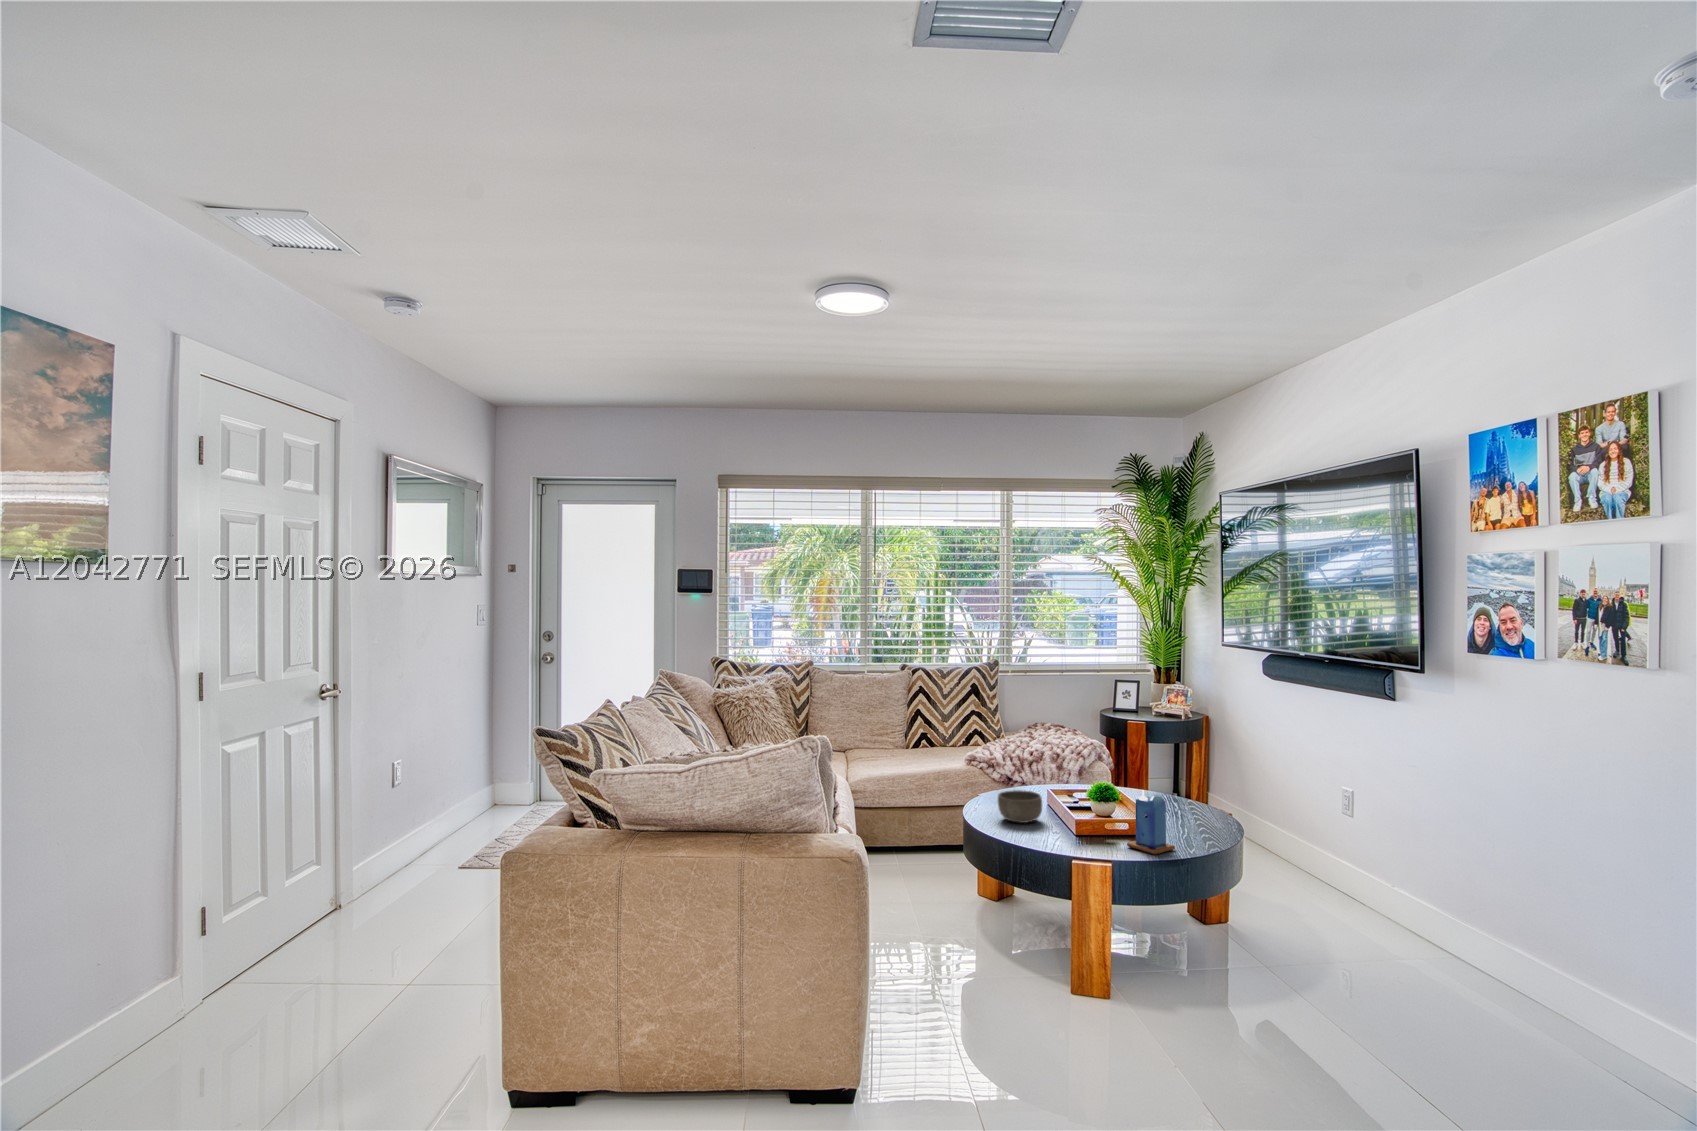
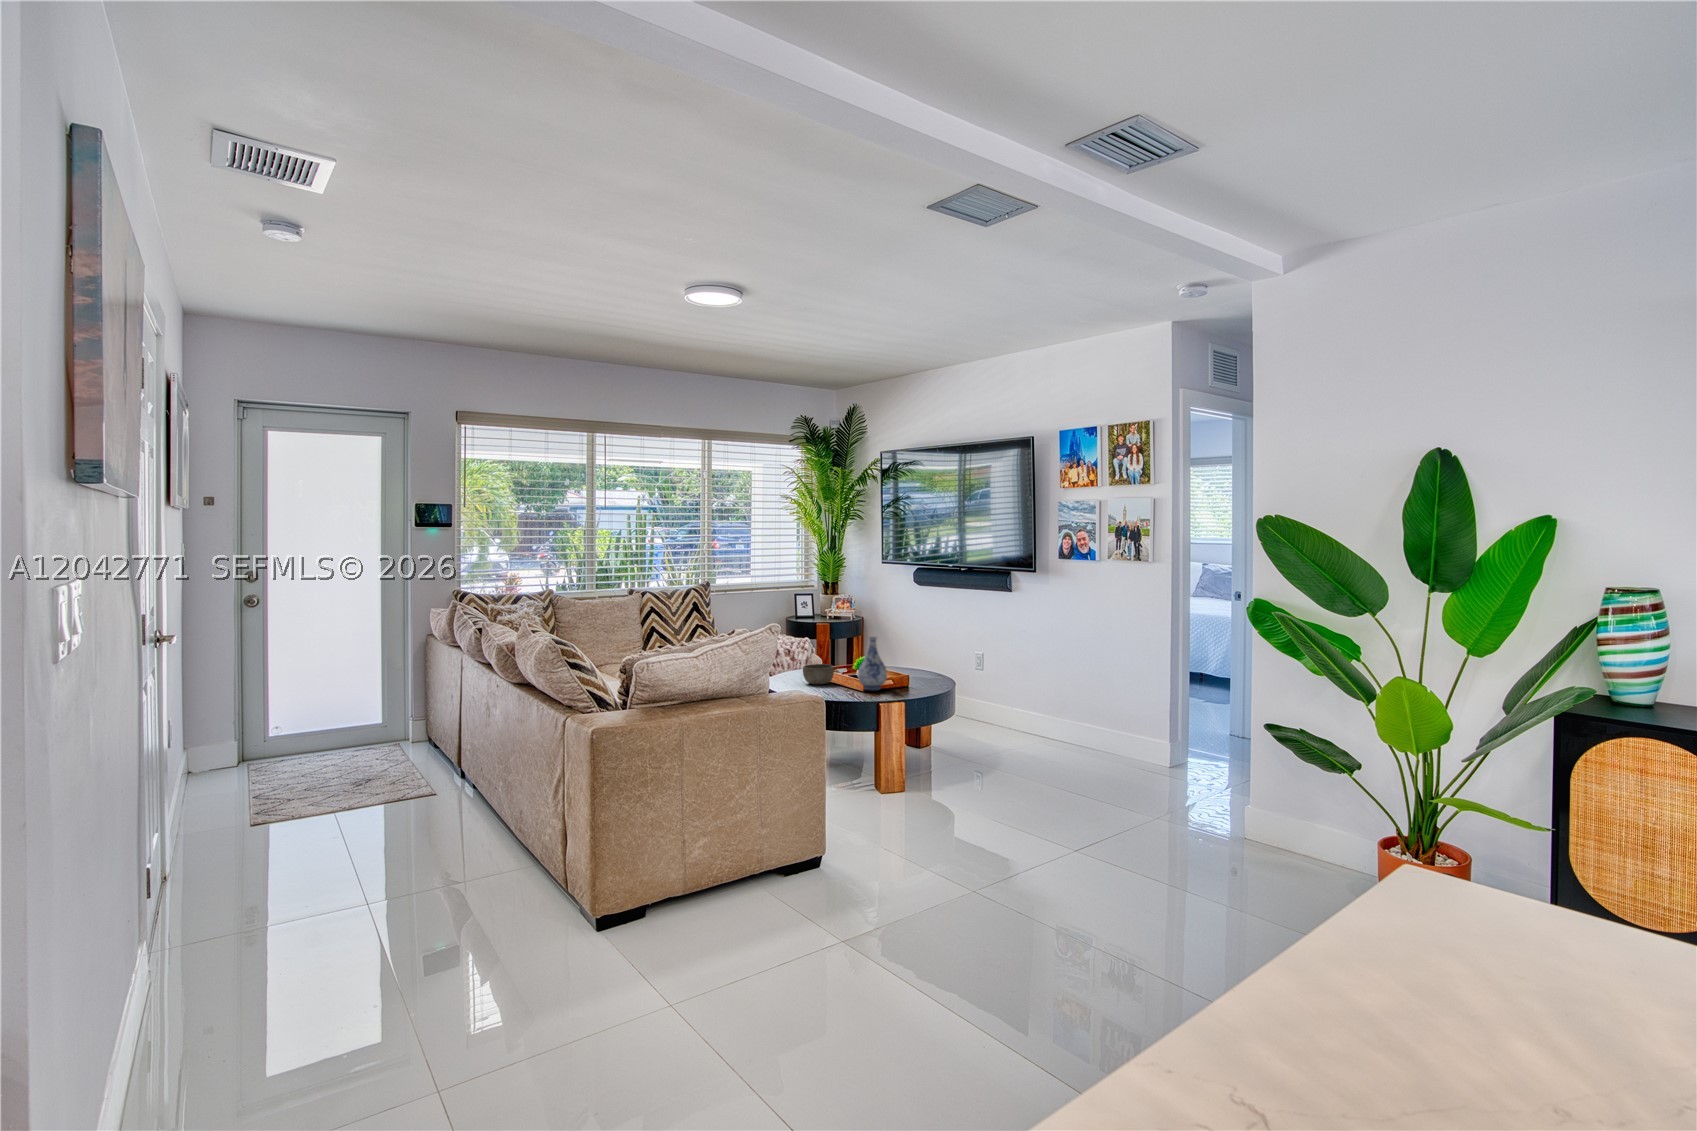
vase: none [1051,764,1098,849] -> present [858,637,887,690]
candle: present [1127,790,1175,855] -> none [901,650,927,688]

